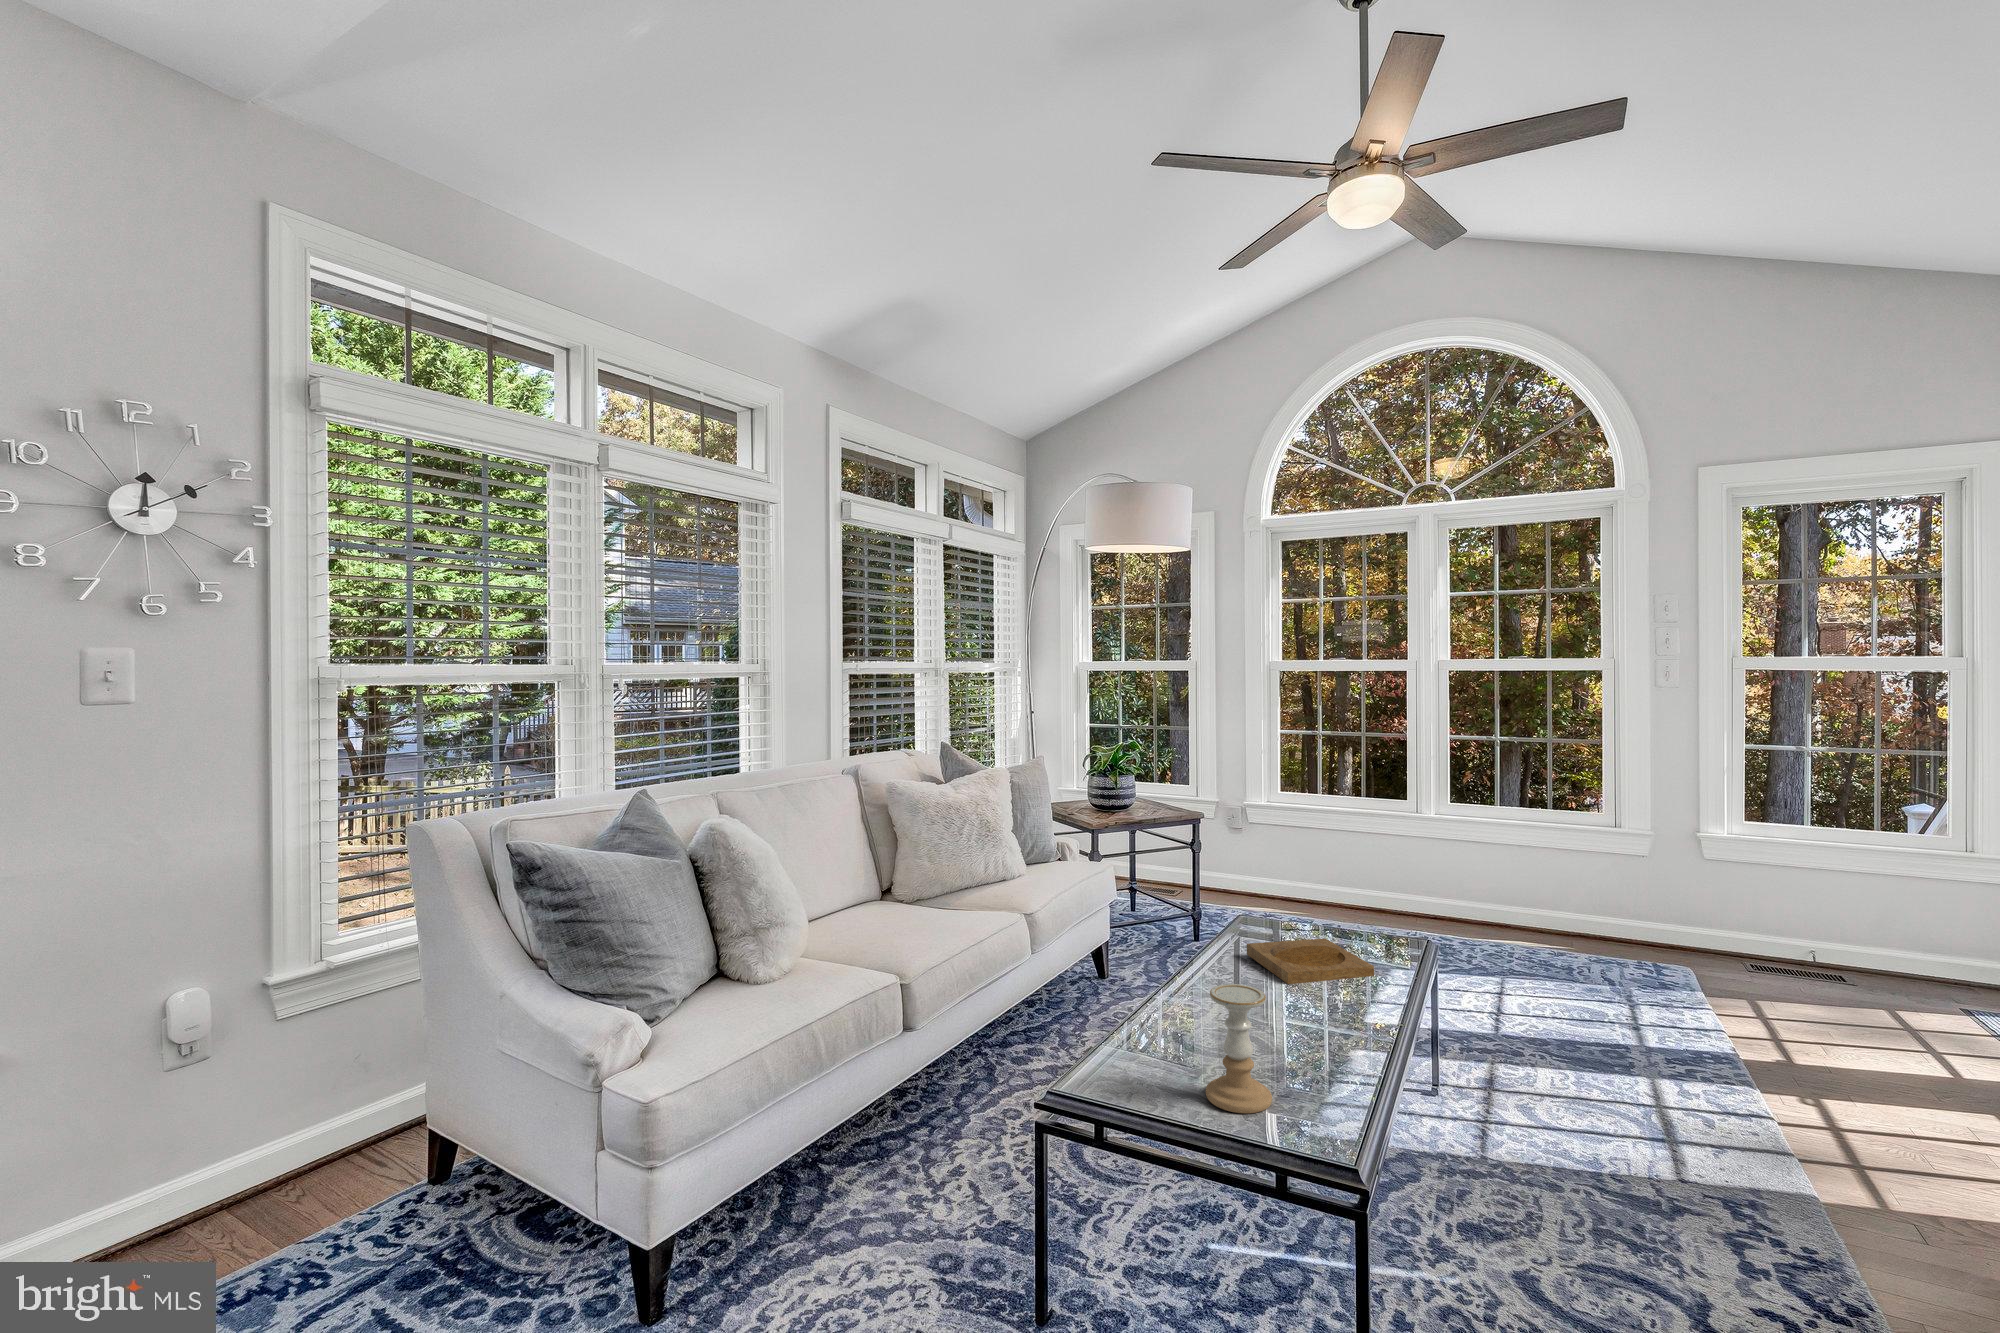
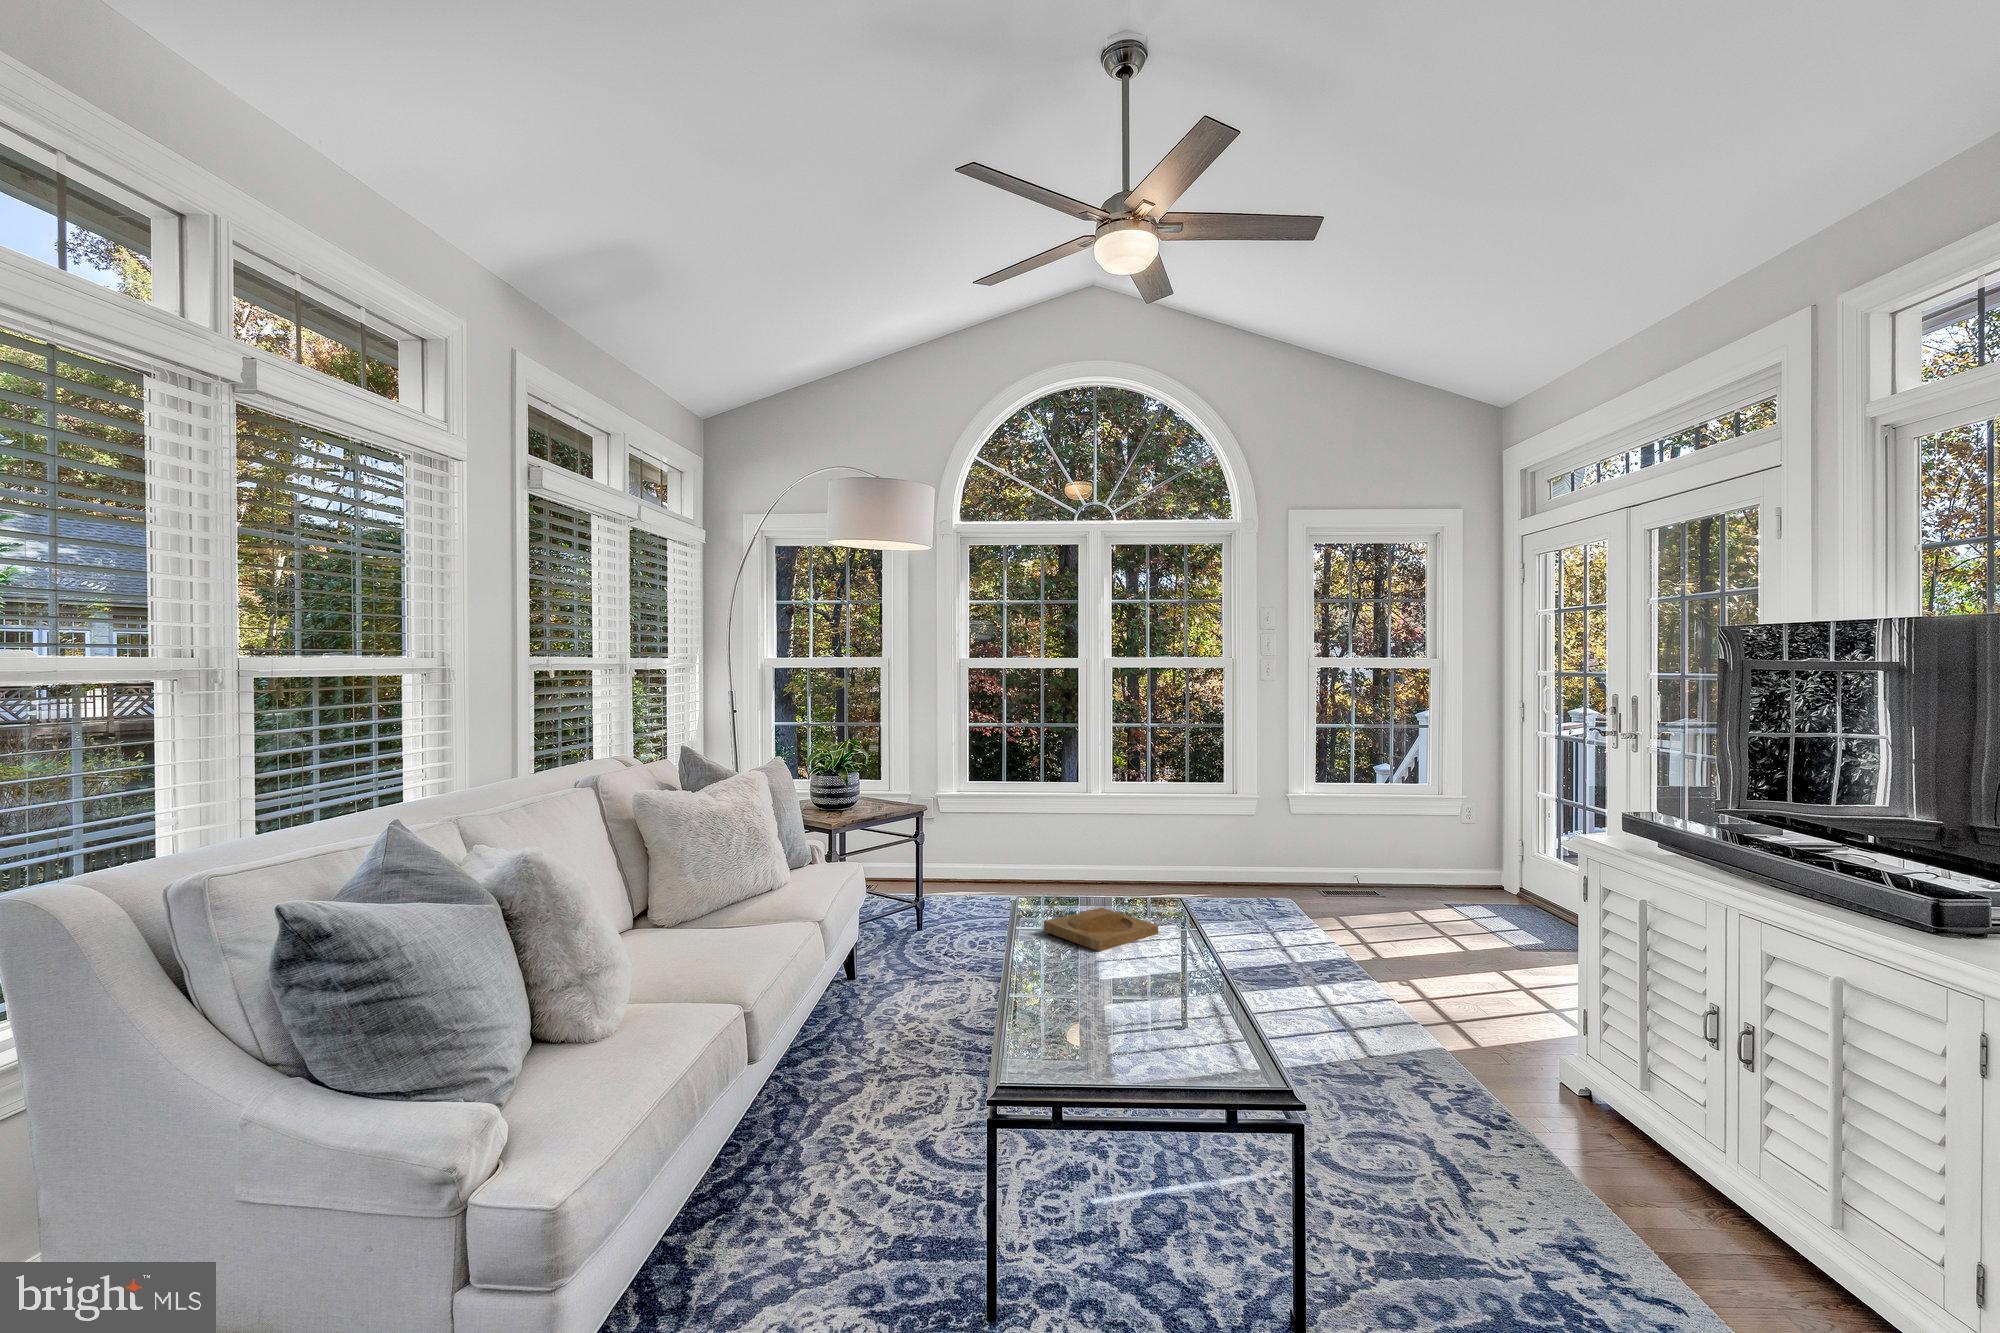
candle holder: present [1206,984,1272,1113] -> none [1122,952,1181,1067]

